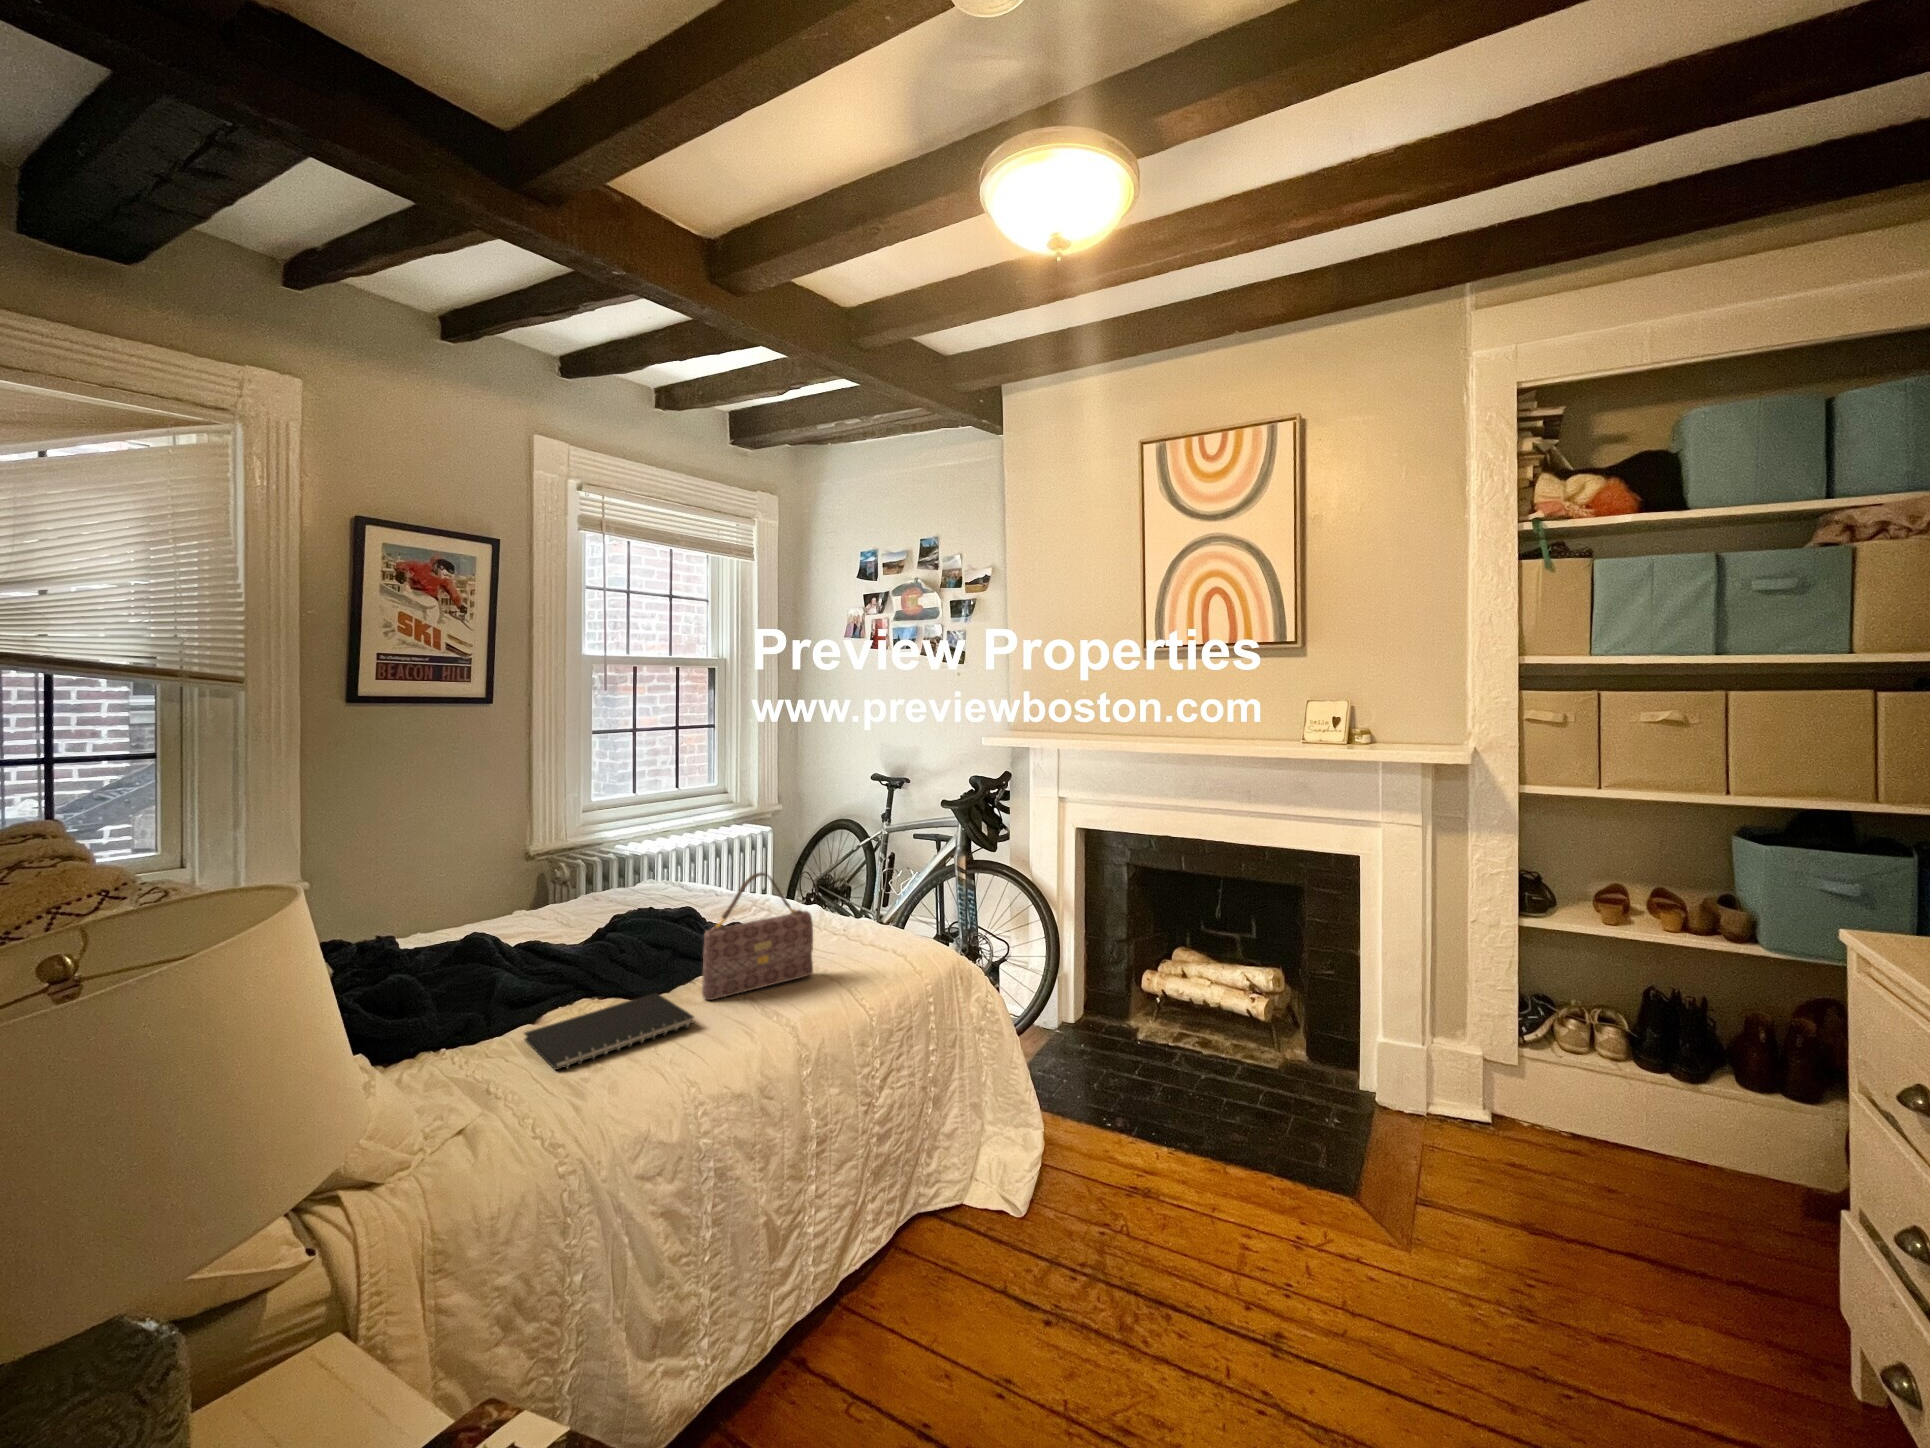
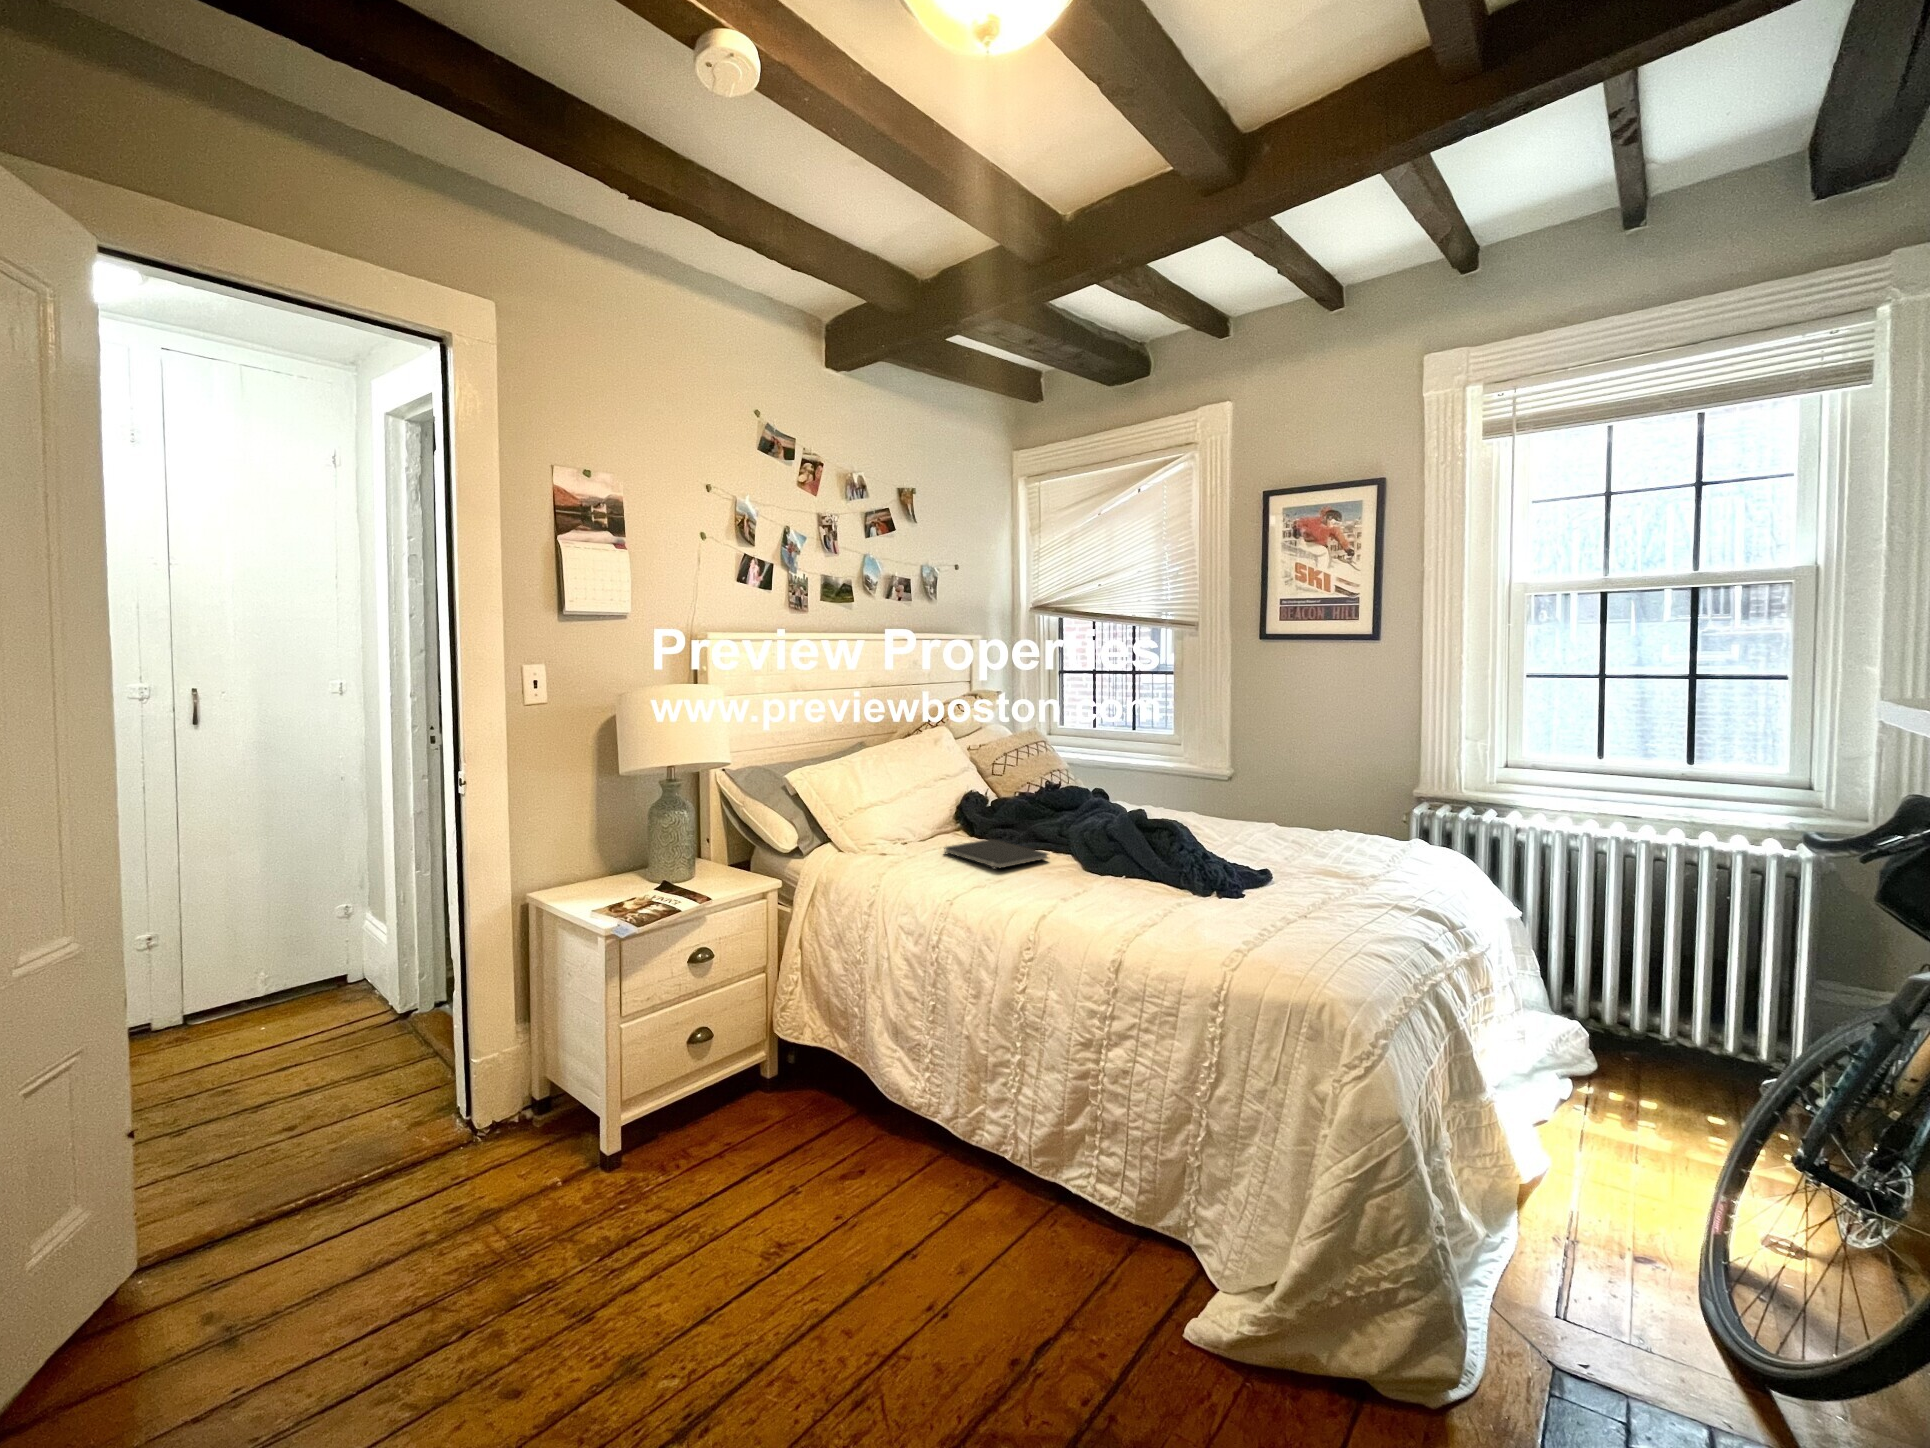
handbag: present [702,873,813,1000] -> none [1046,779,1117,894]

